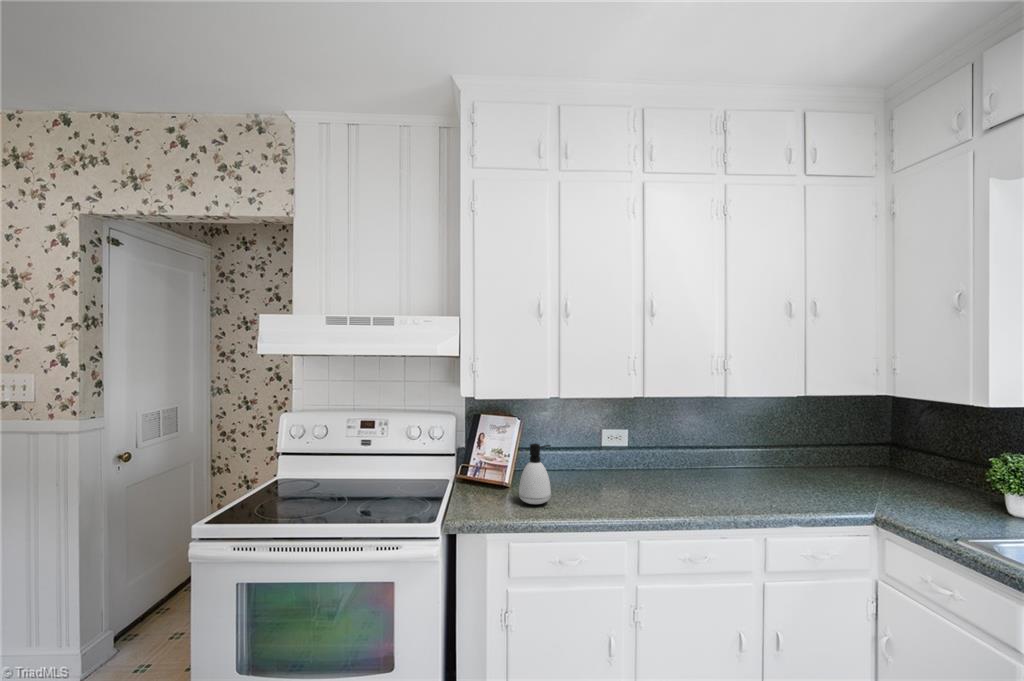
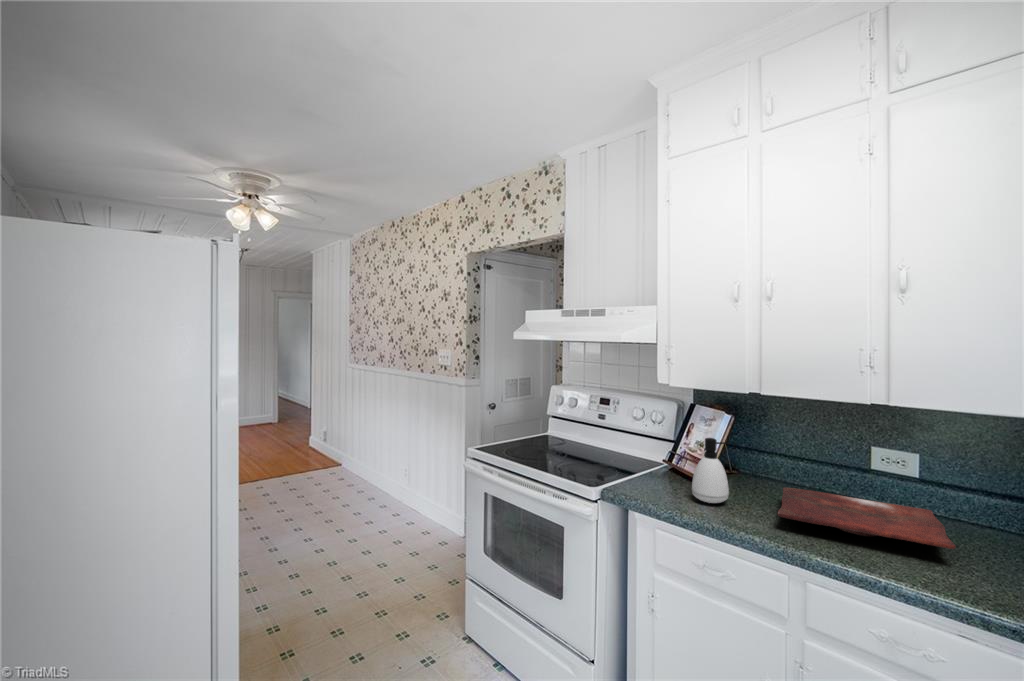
cutting board: none [572,467,697,499] -> present [778,487,955,549]

